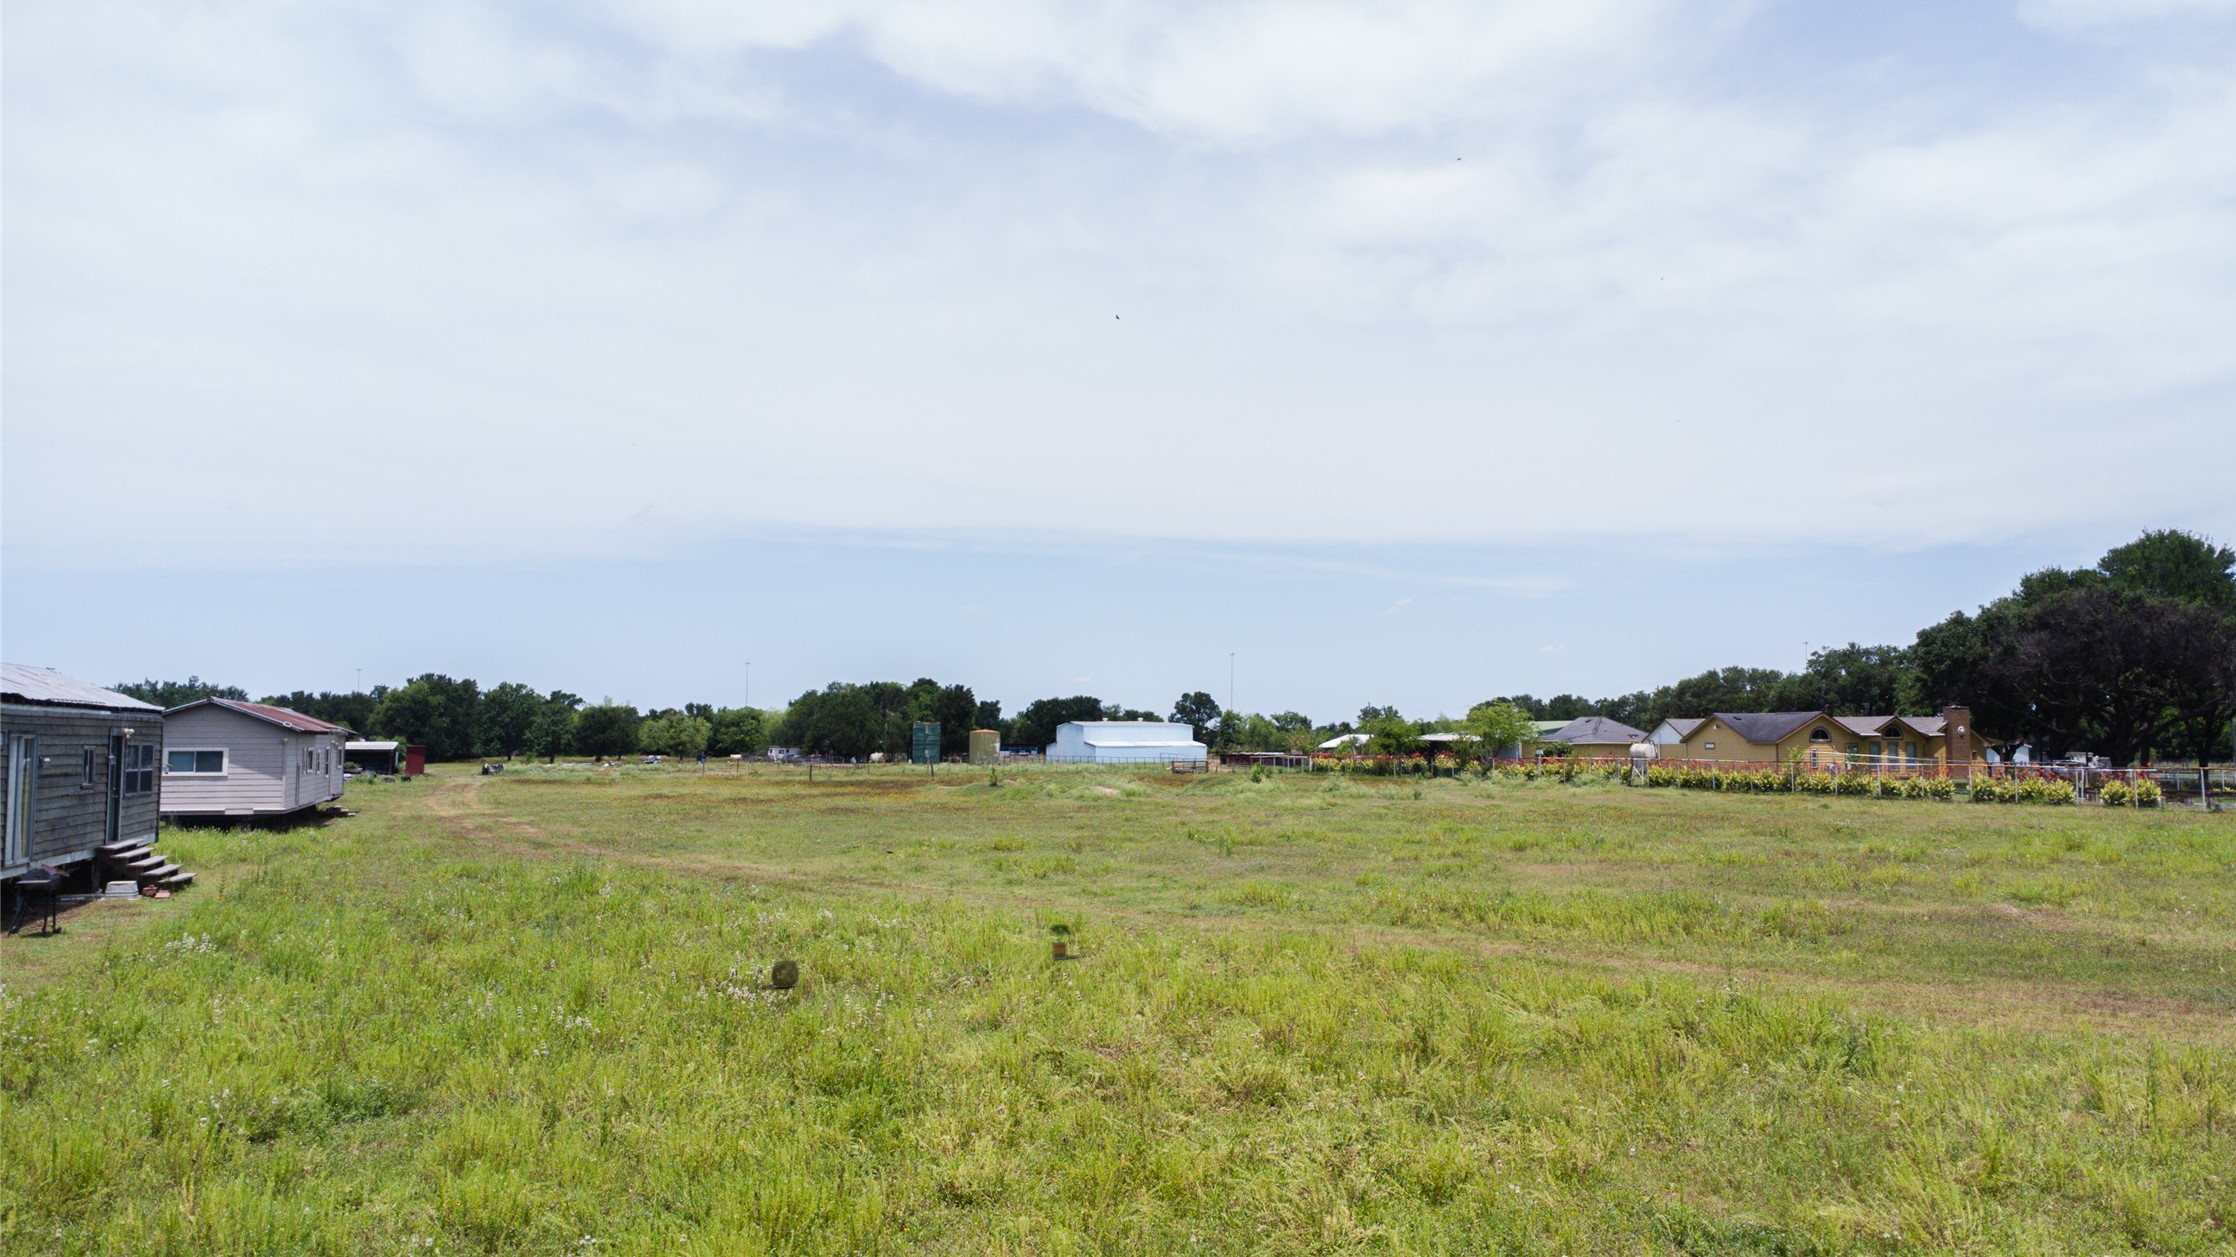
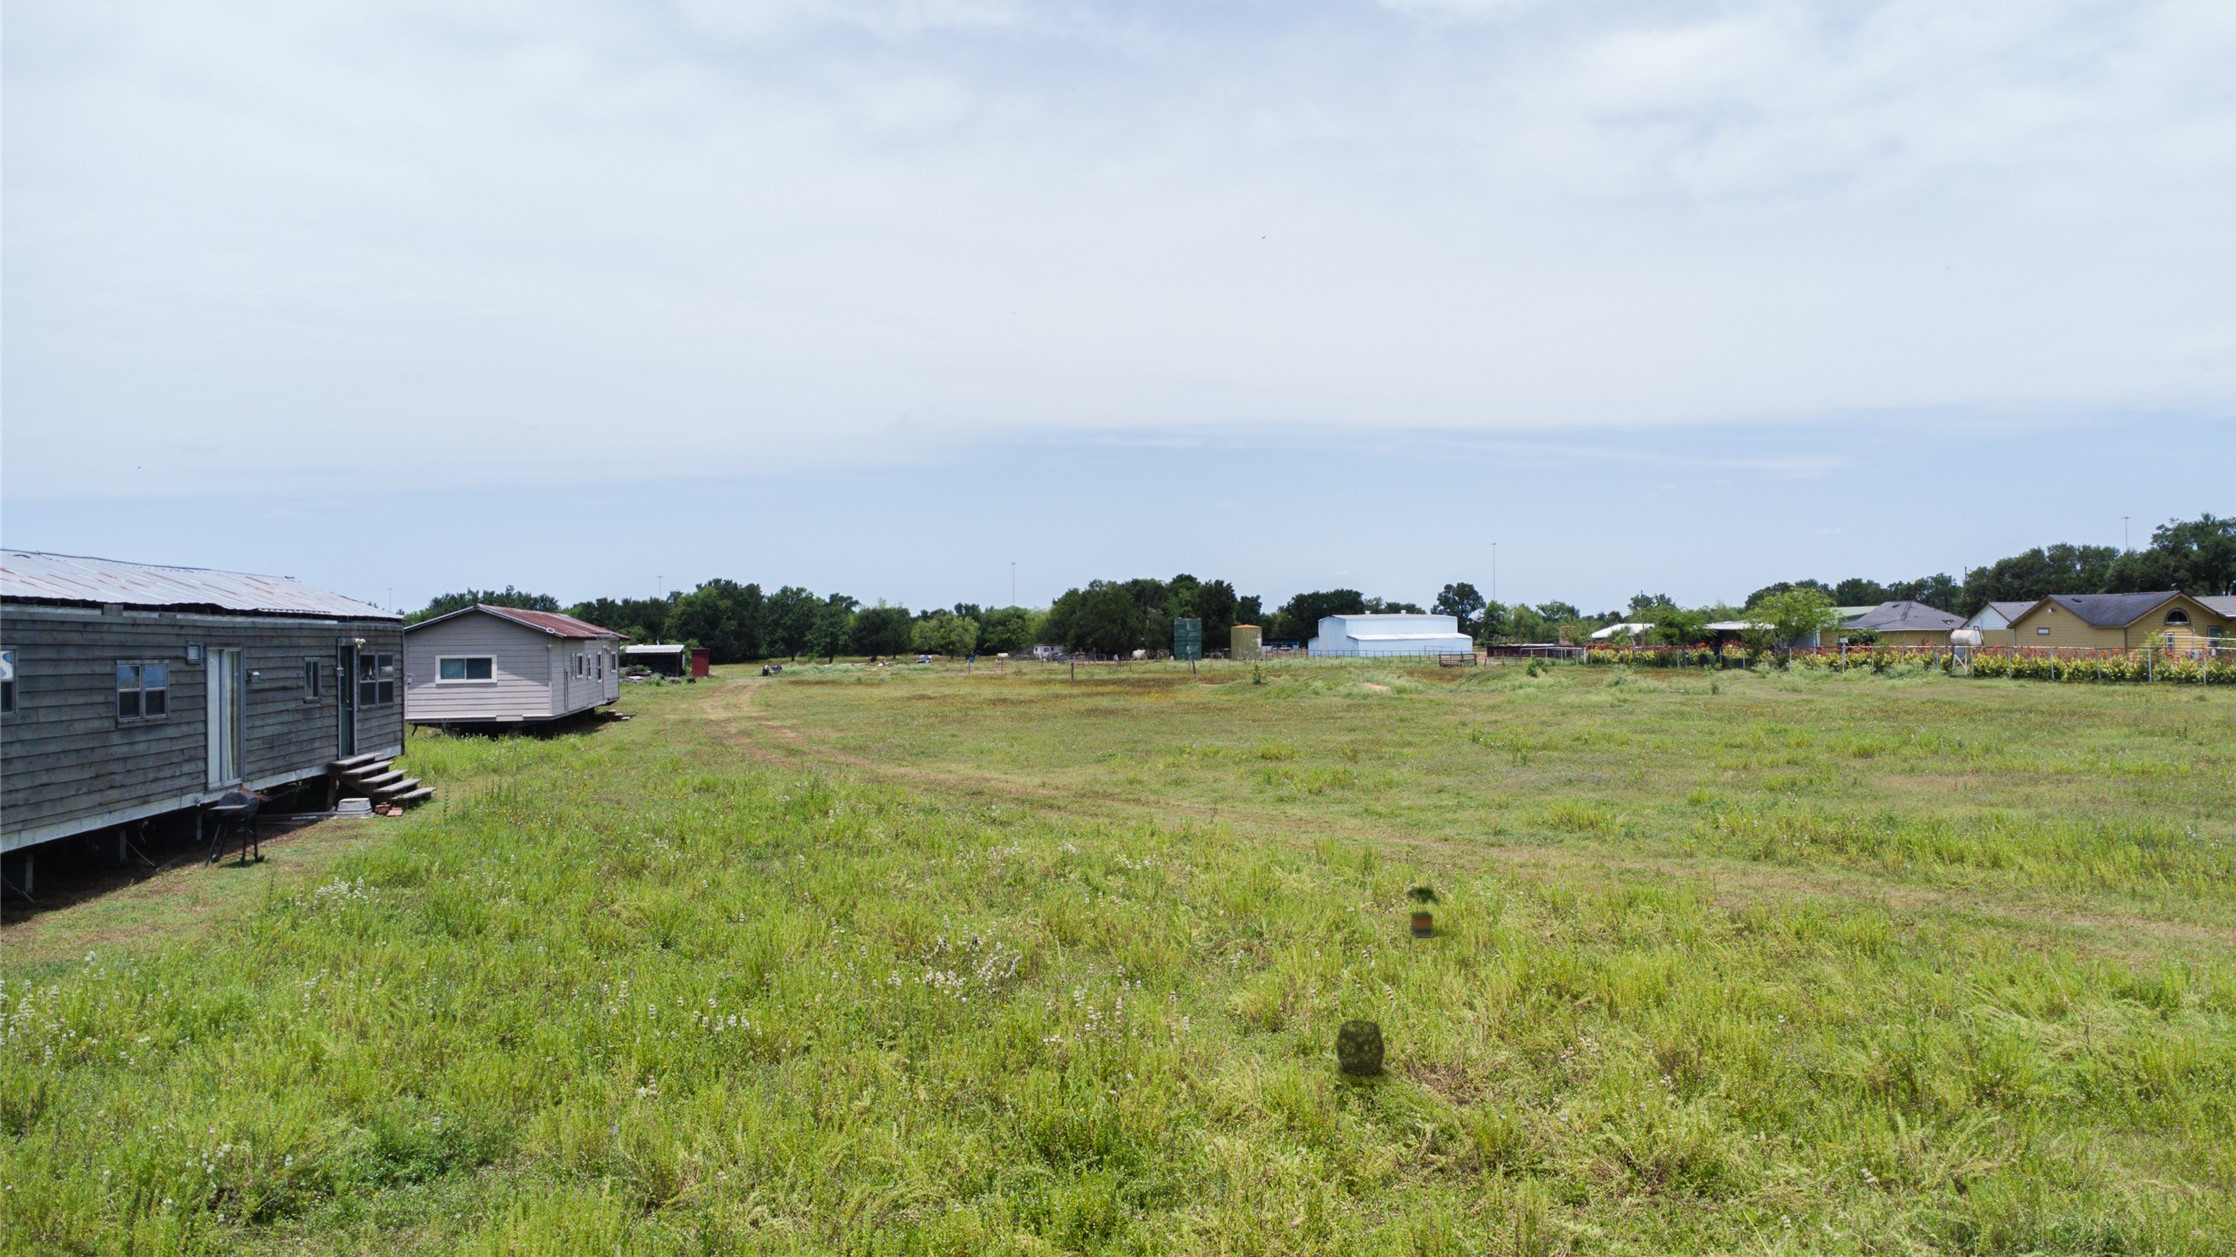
woven basket: present [771,960,799,988] -> present [1336,1020,1385,1075]

